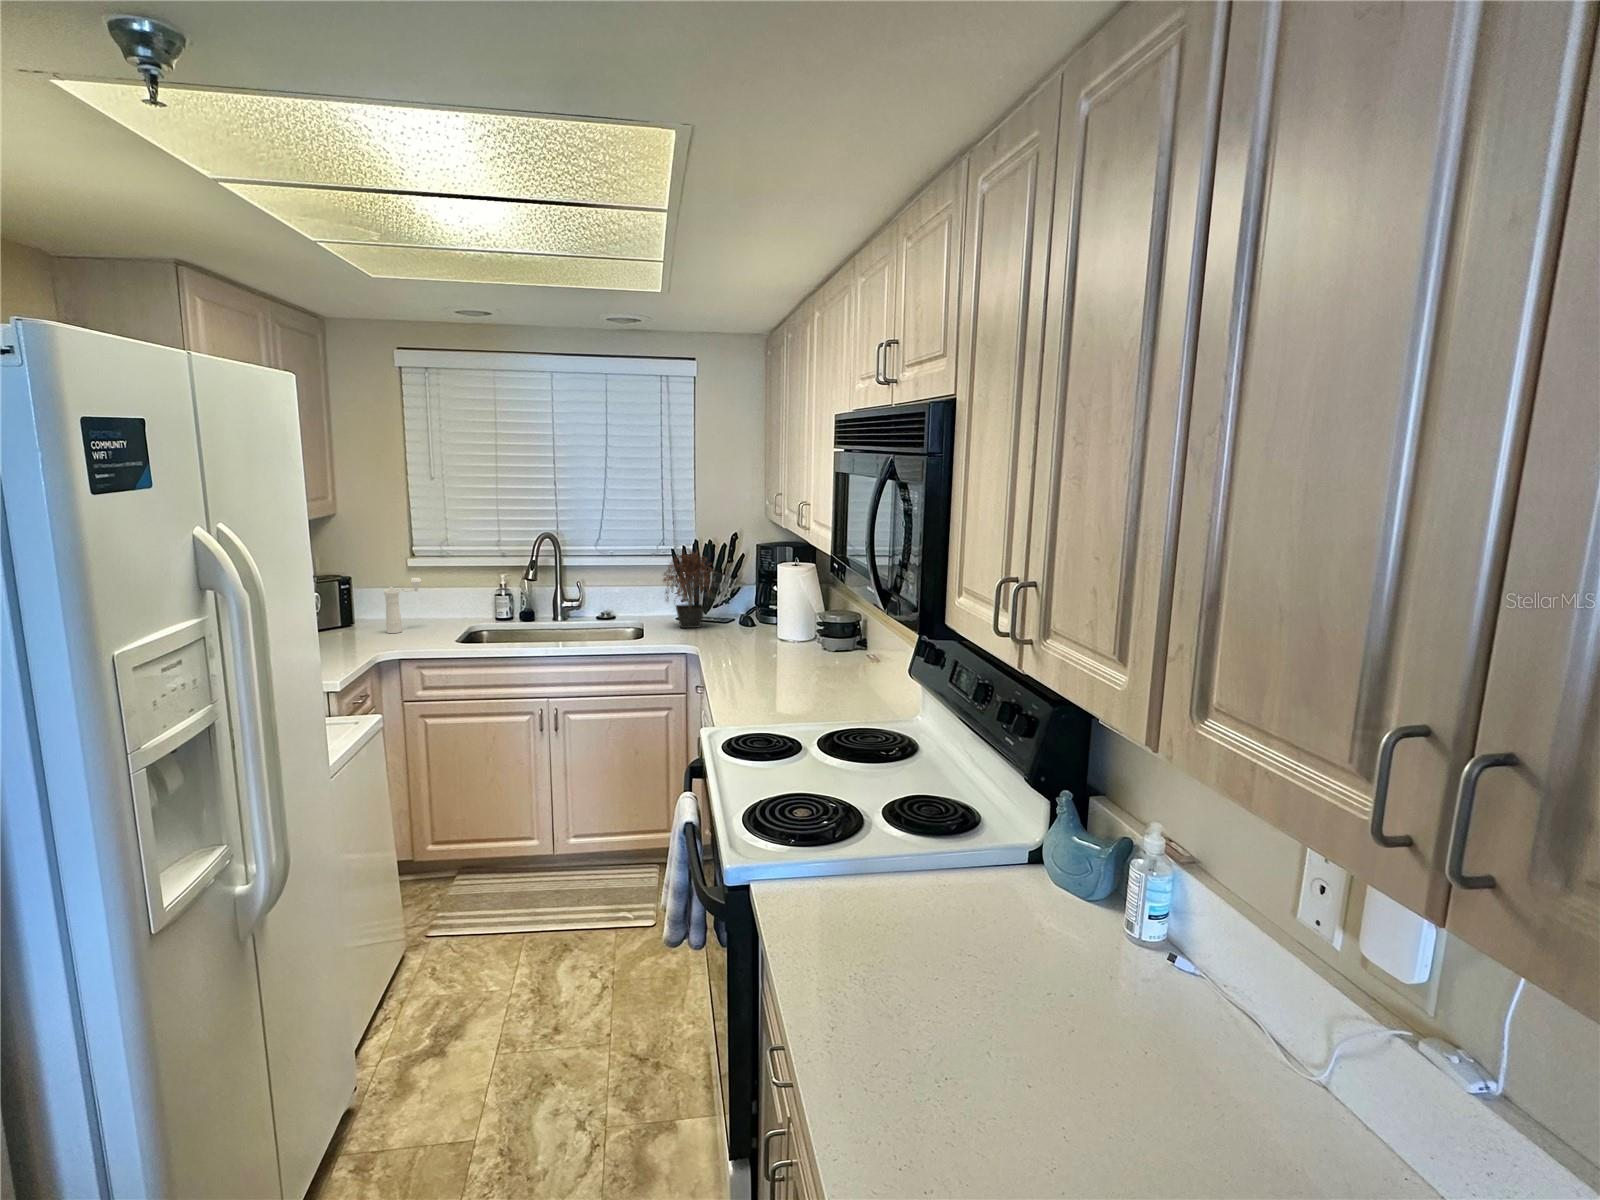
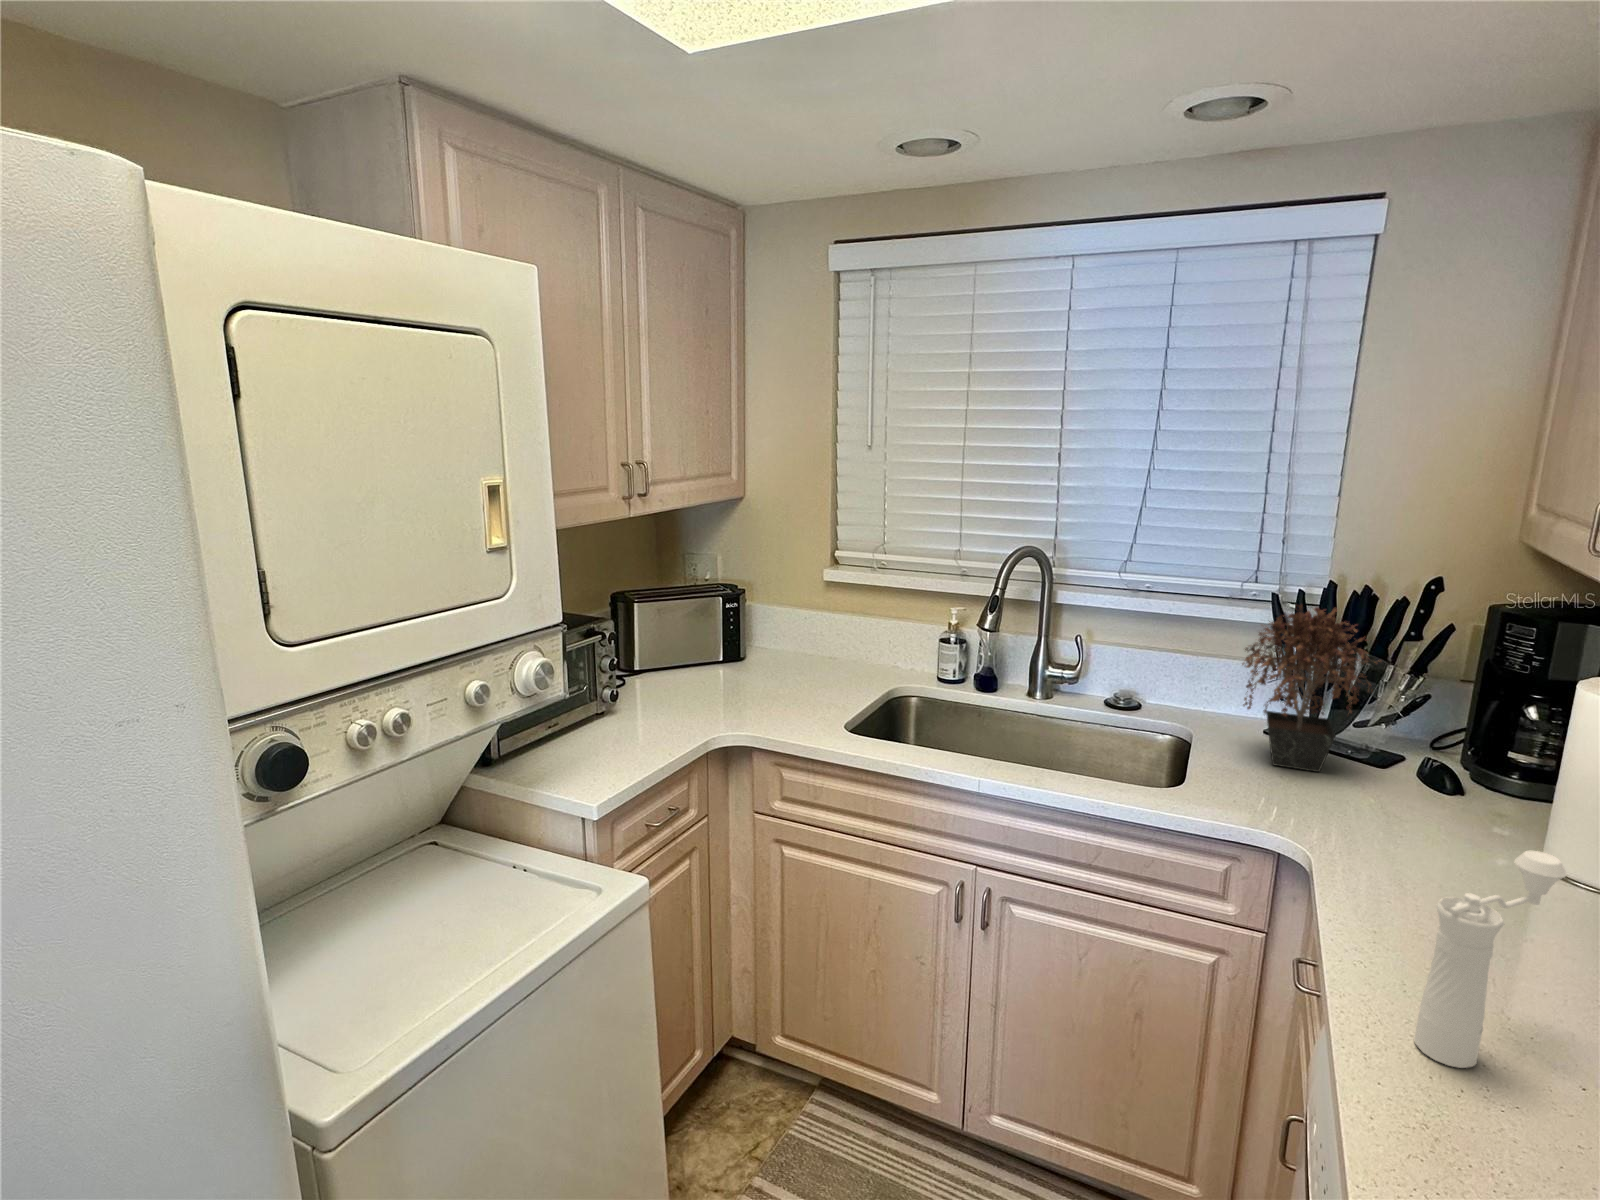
pepper mill: present [384,578,422,633] -> present [1414,851,1567,1068]

